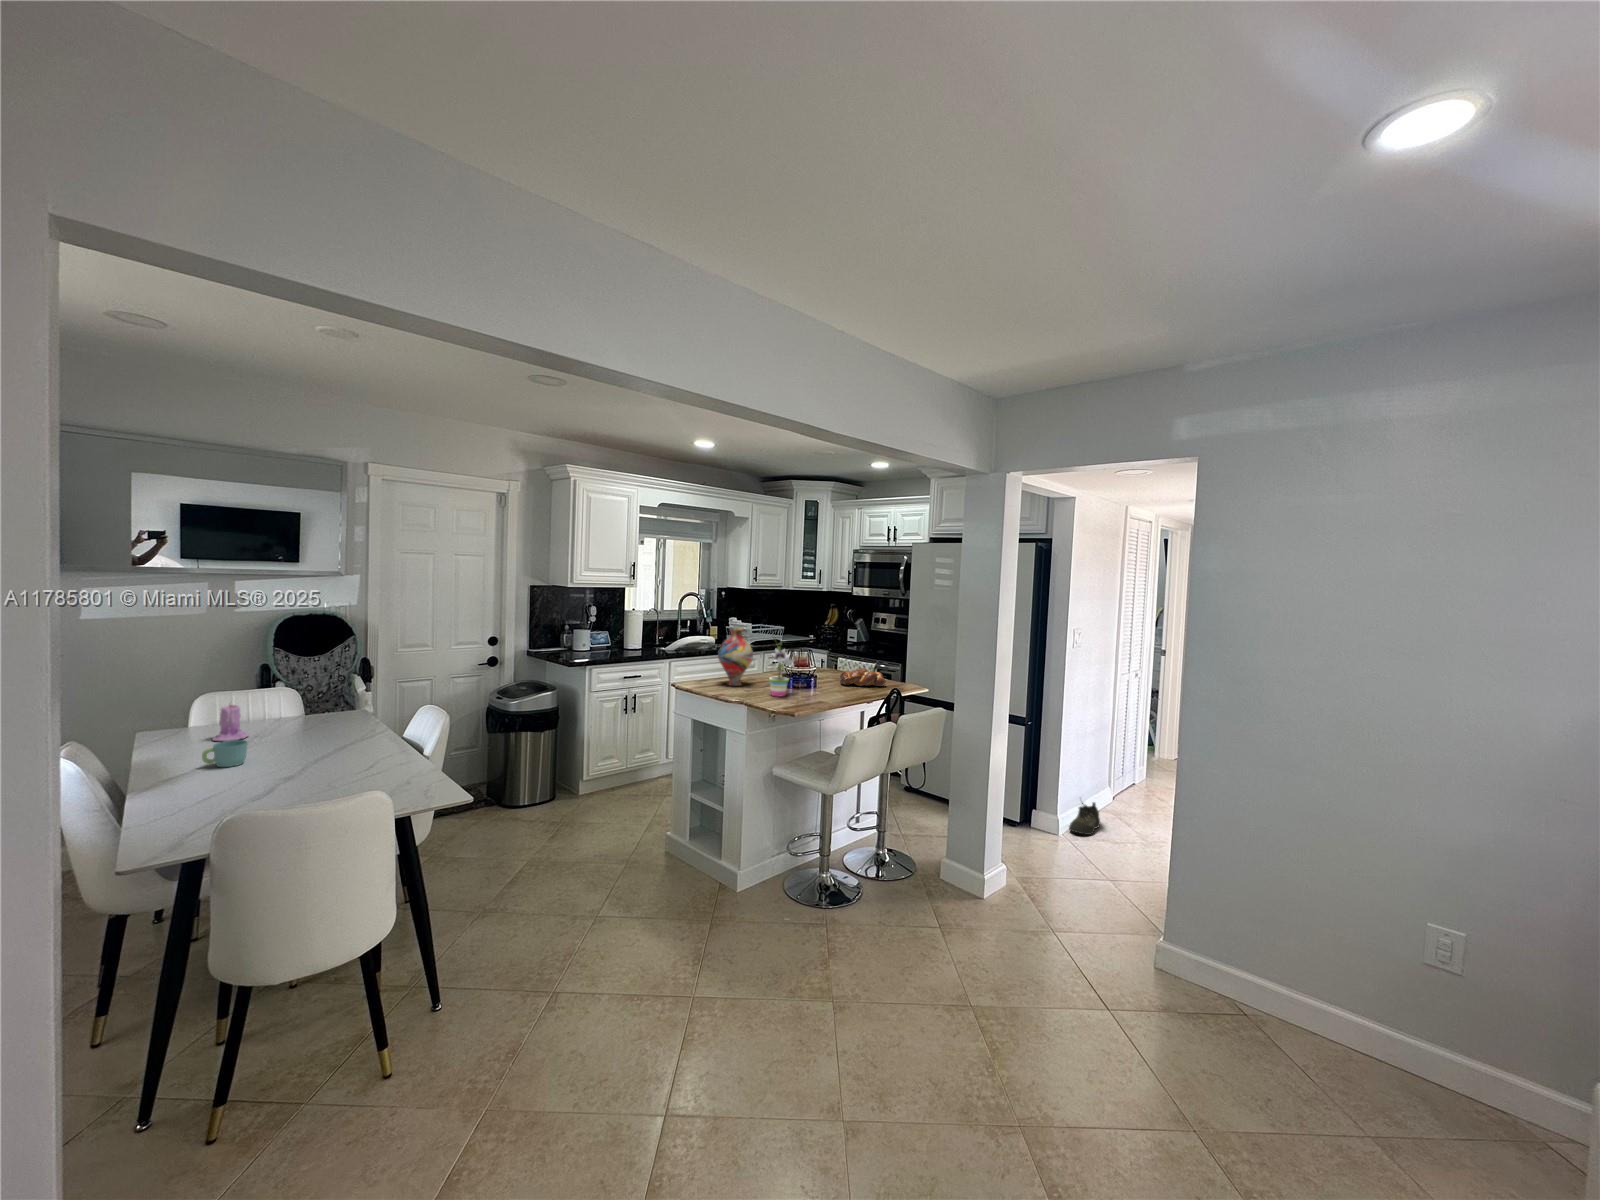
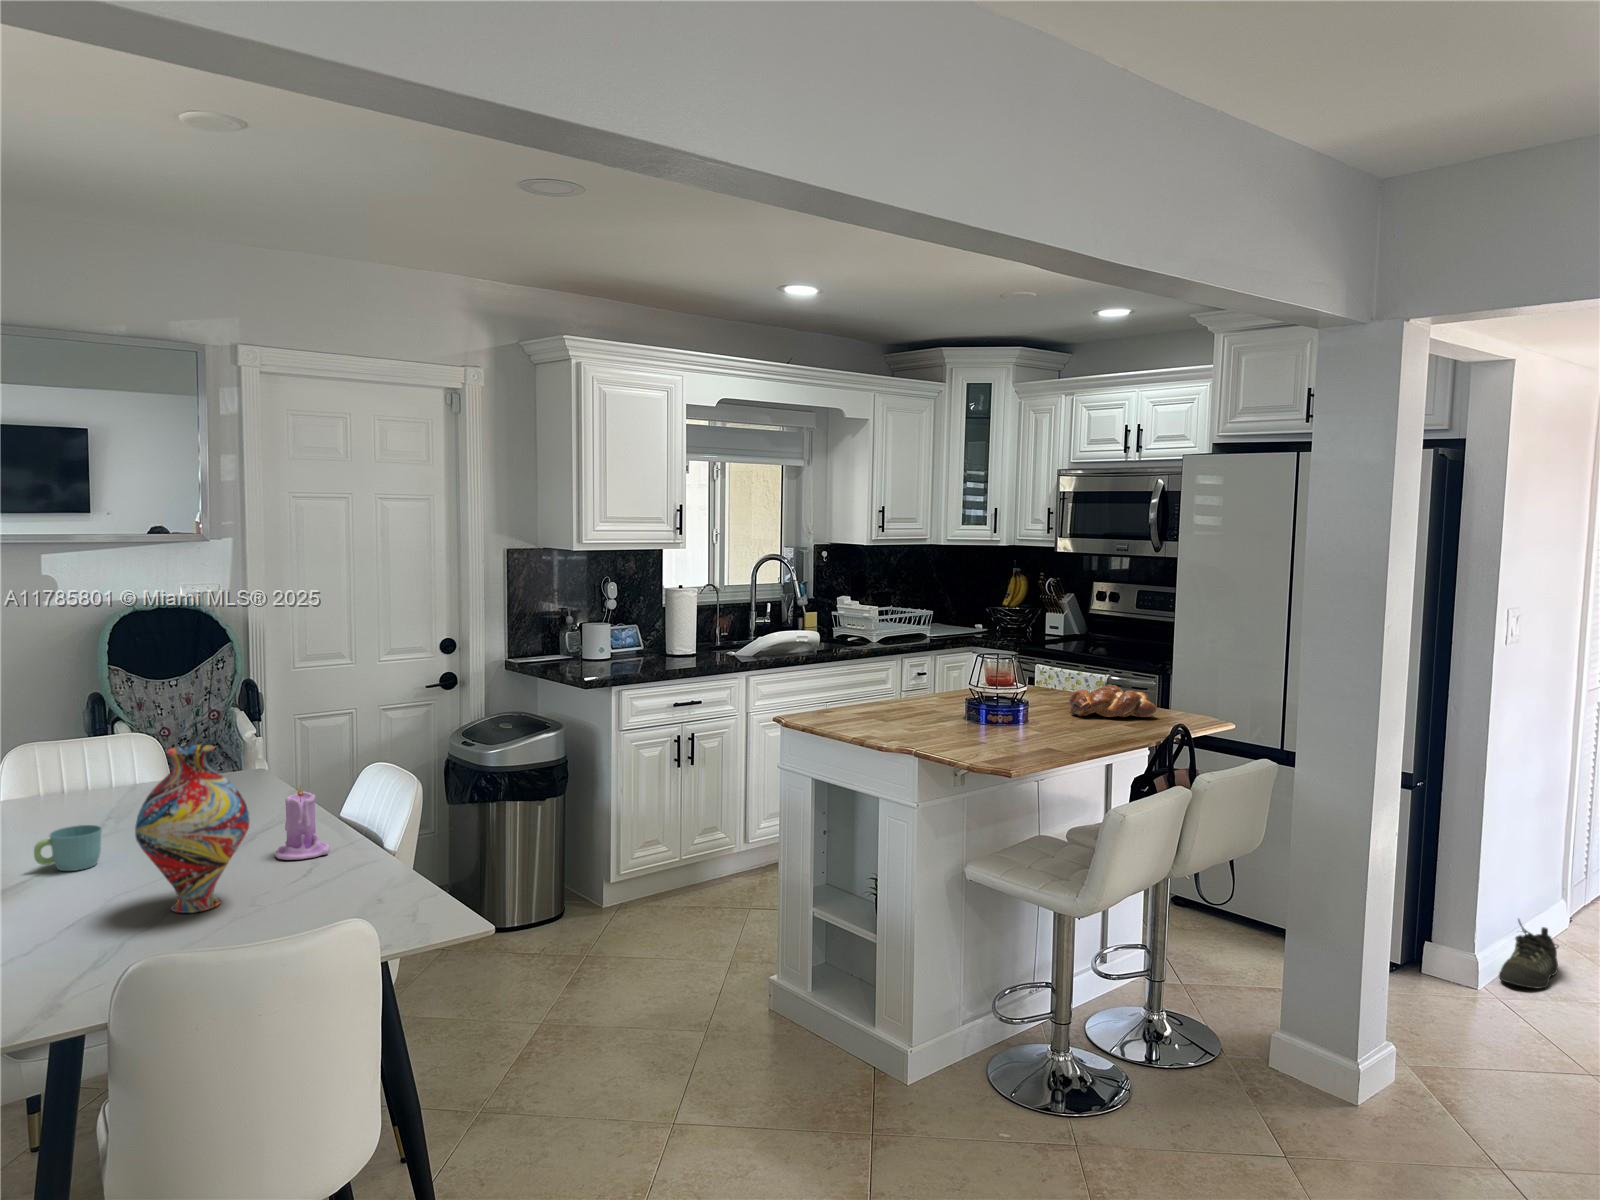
vase: present [718,628,753,686] -> present [135,745,249,913]
potted plant: present [769,636,794,697] -> none [951,627,1001,739]
candle: present [213,705,248,741] -> present [275,785,330,860]

